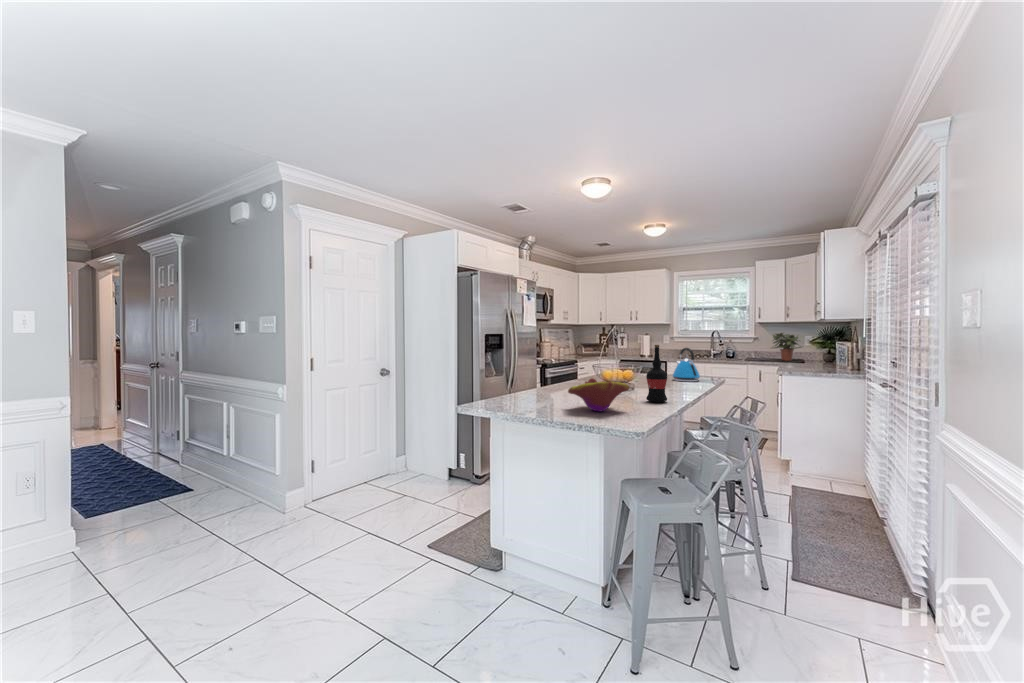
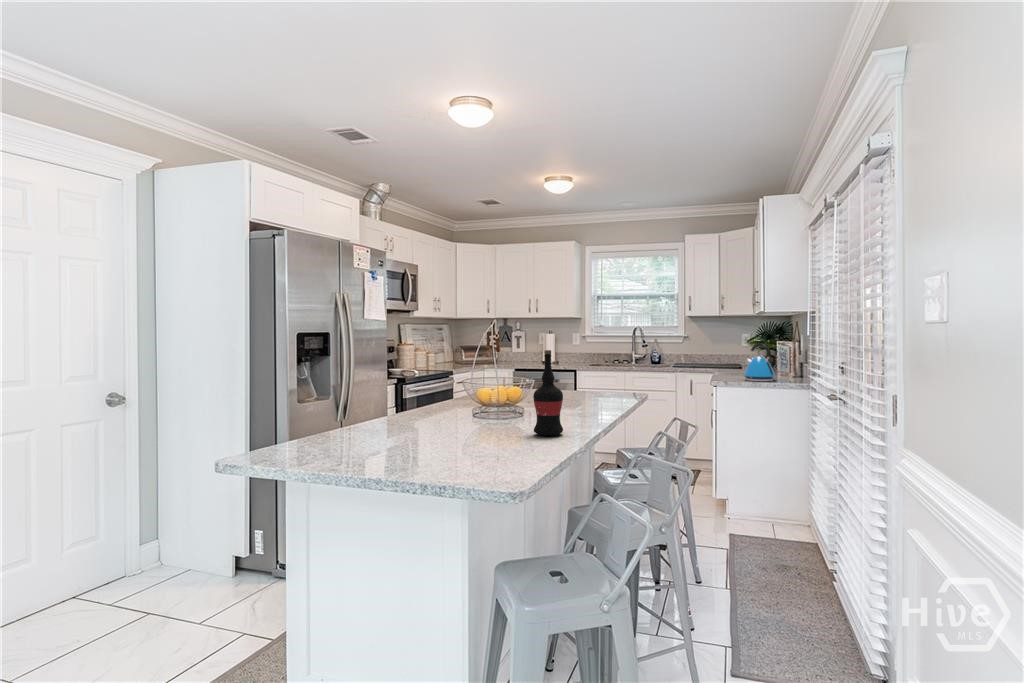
potted plant: present [772,333,803,361] -> none [702,328,742,365]
kettle: present [673,348,700,381] -> present [744,343,775,381]
decorative bowl: present [568,378,629,411] -> none [412,404,505,456]

